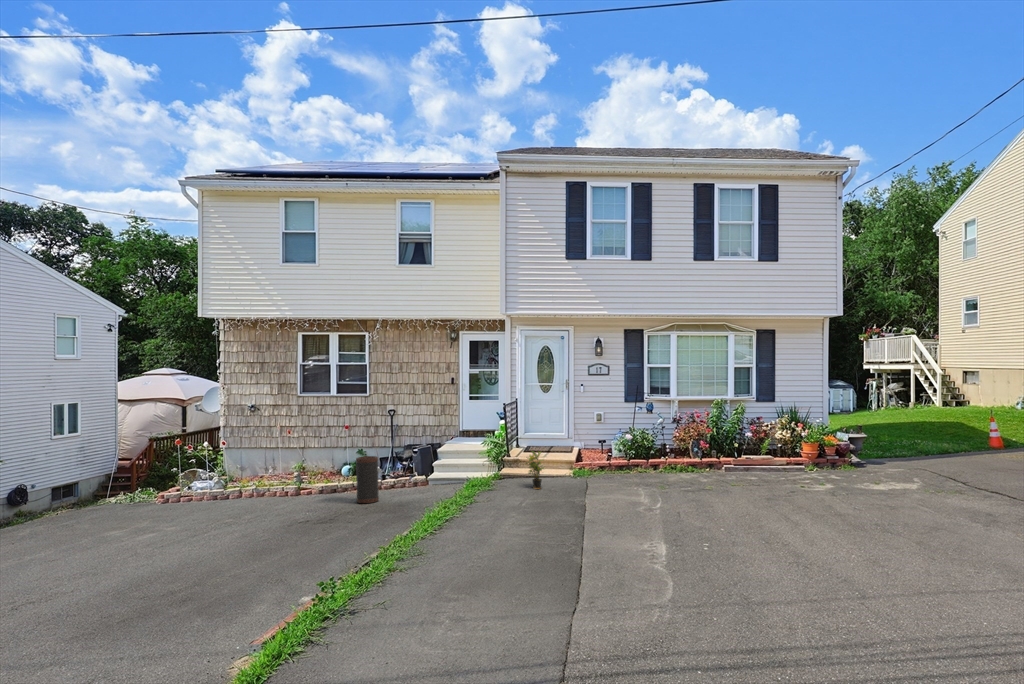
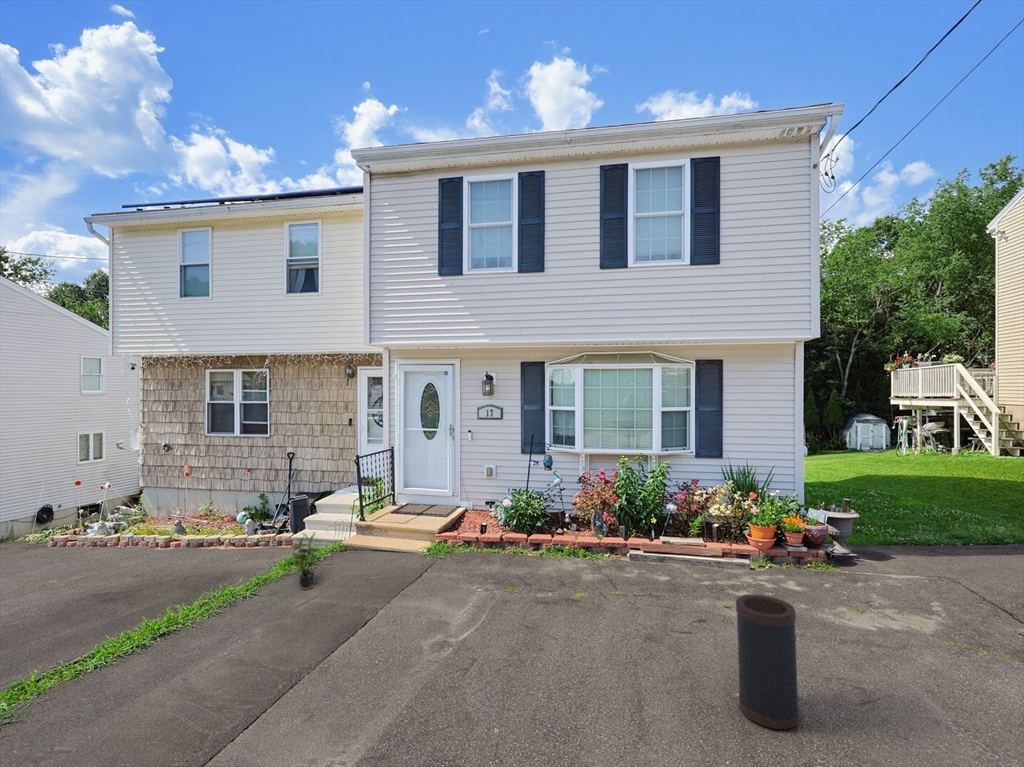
trash can: present [356,456,379,503] -> present [736,595,799,729]

